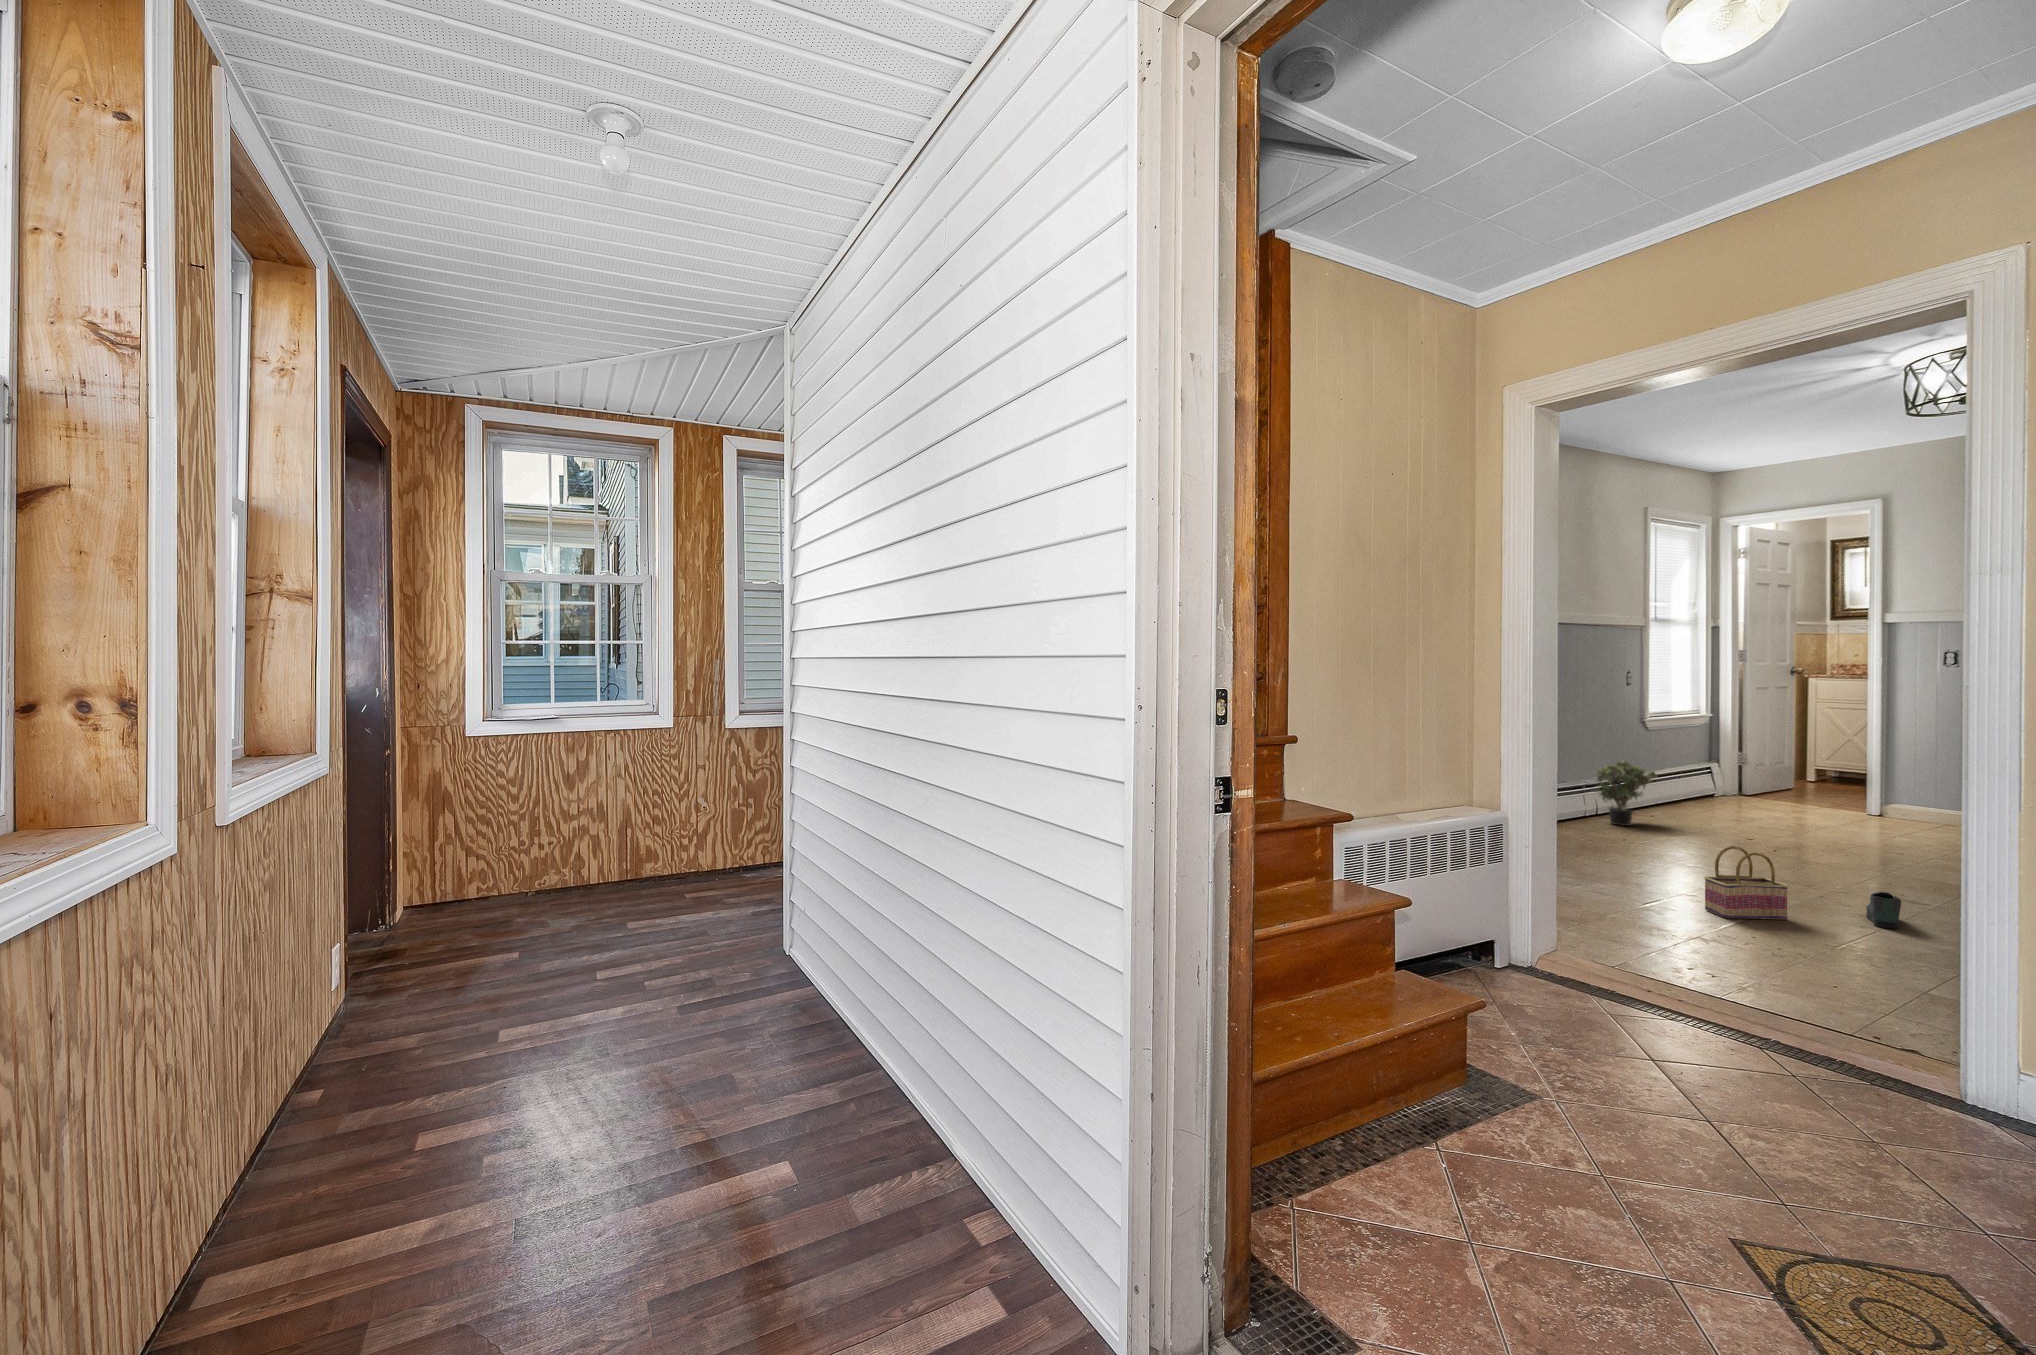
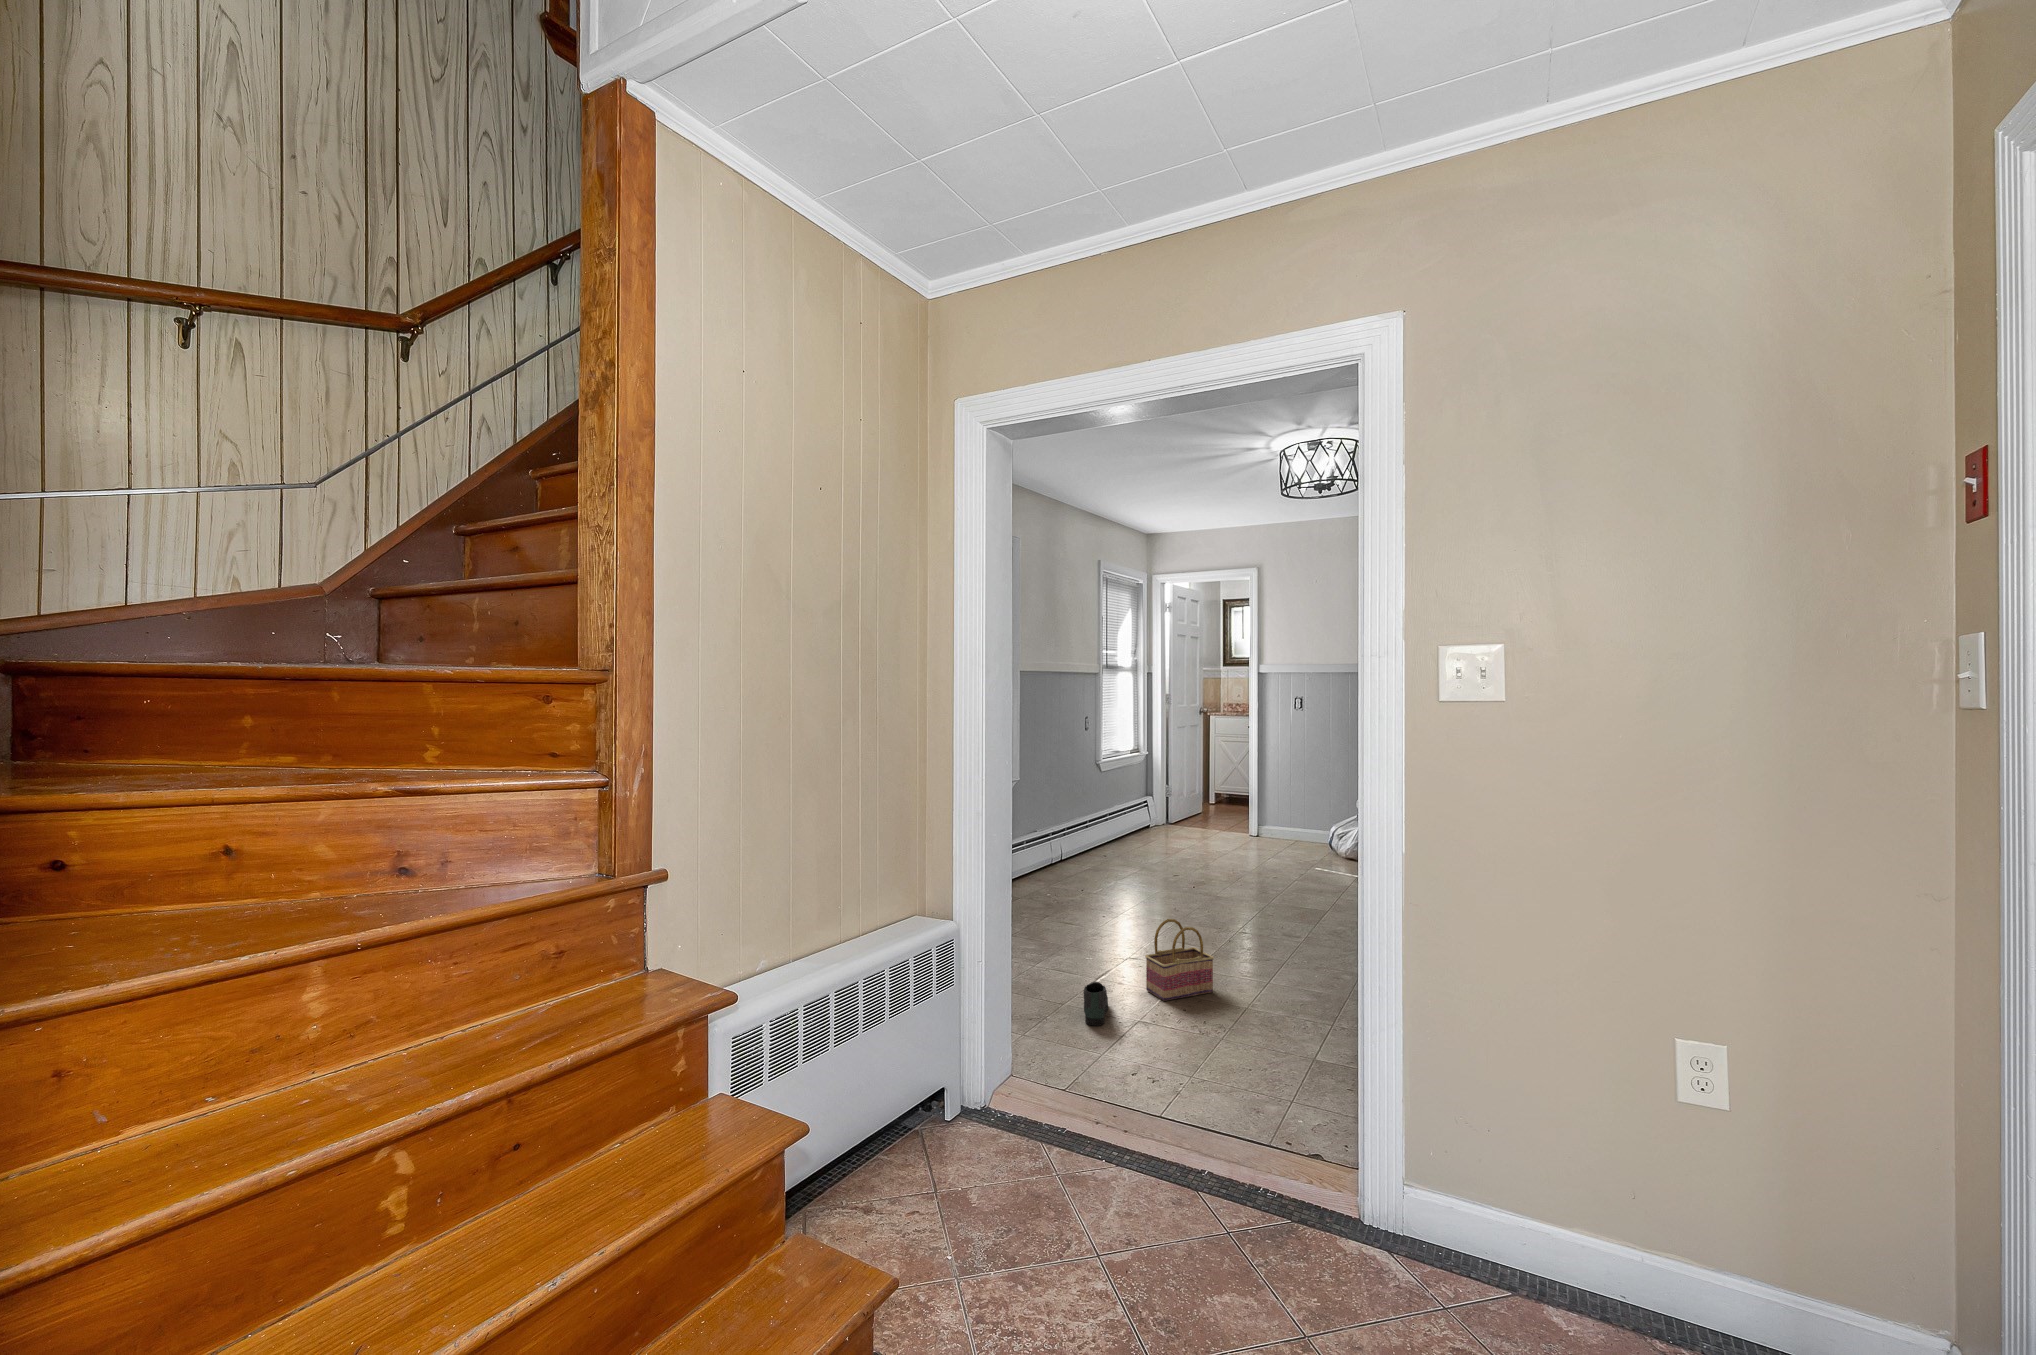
potted plant: present [1596,761,1656,826] -> none [1055,807,1106,873]
shoe: present [1866,891,1901,929] -> present [1084,981,1108,1026]

